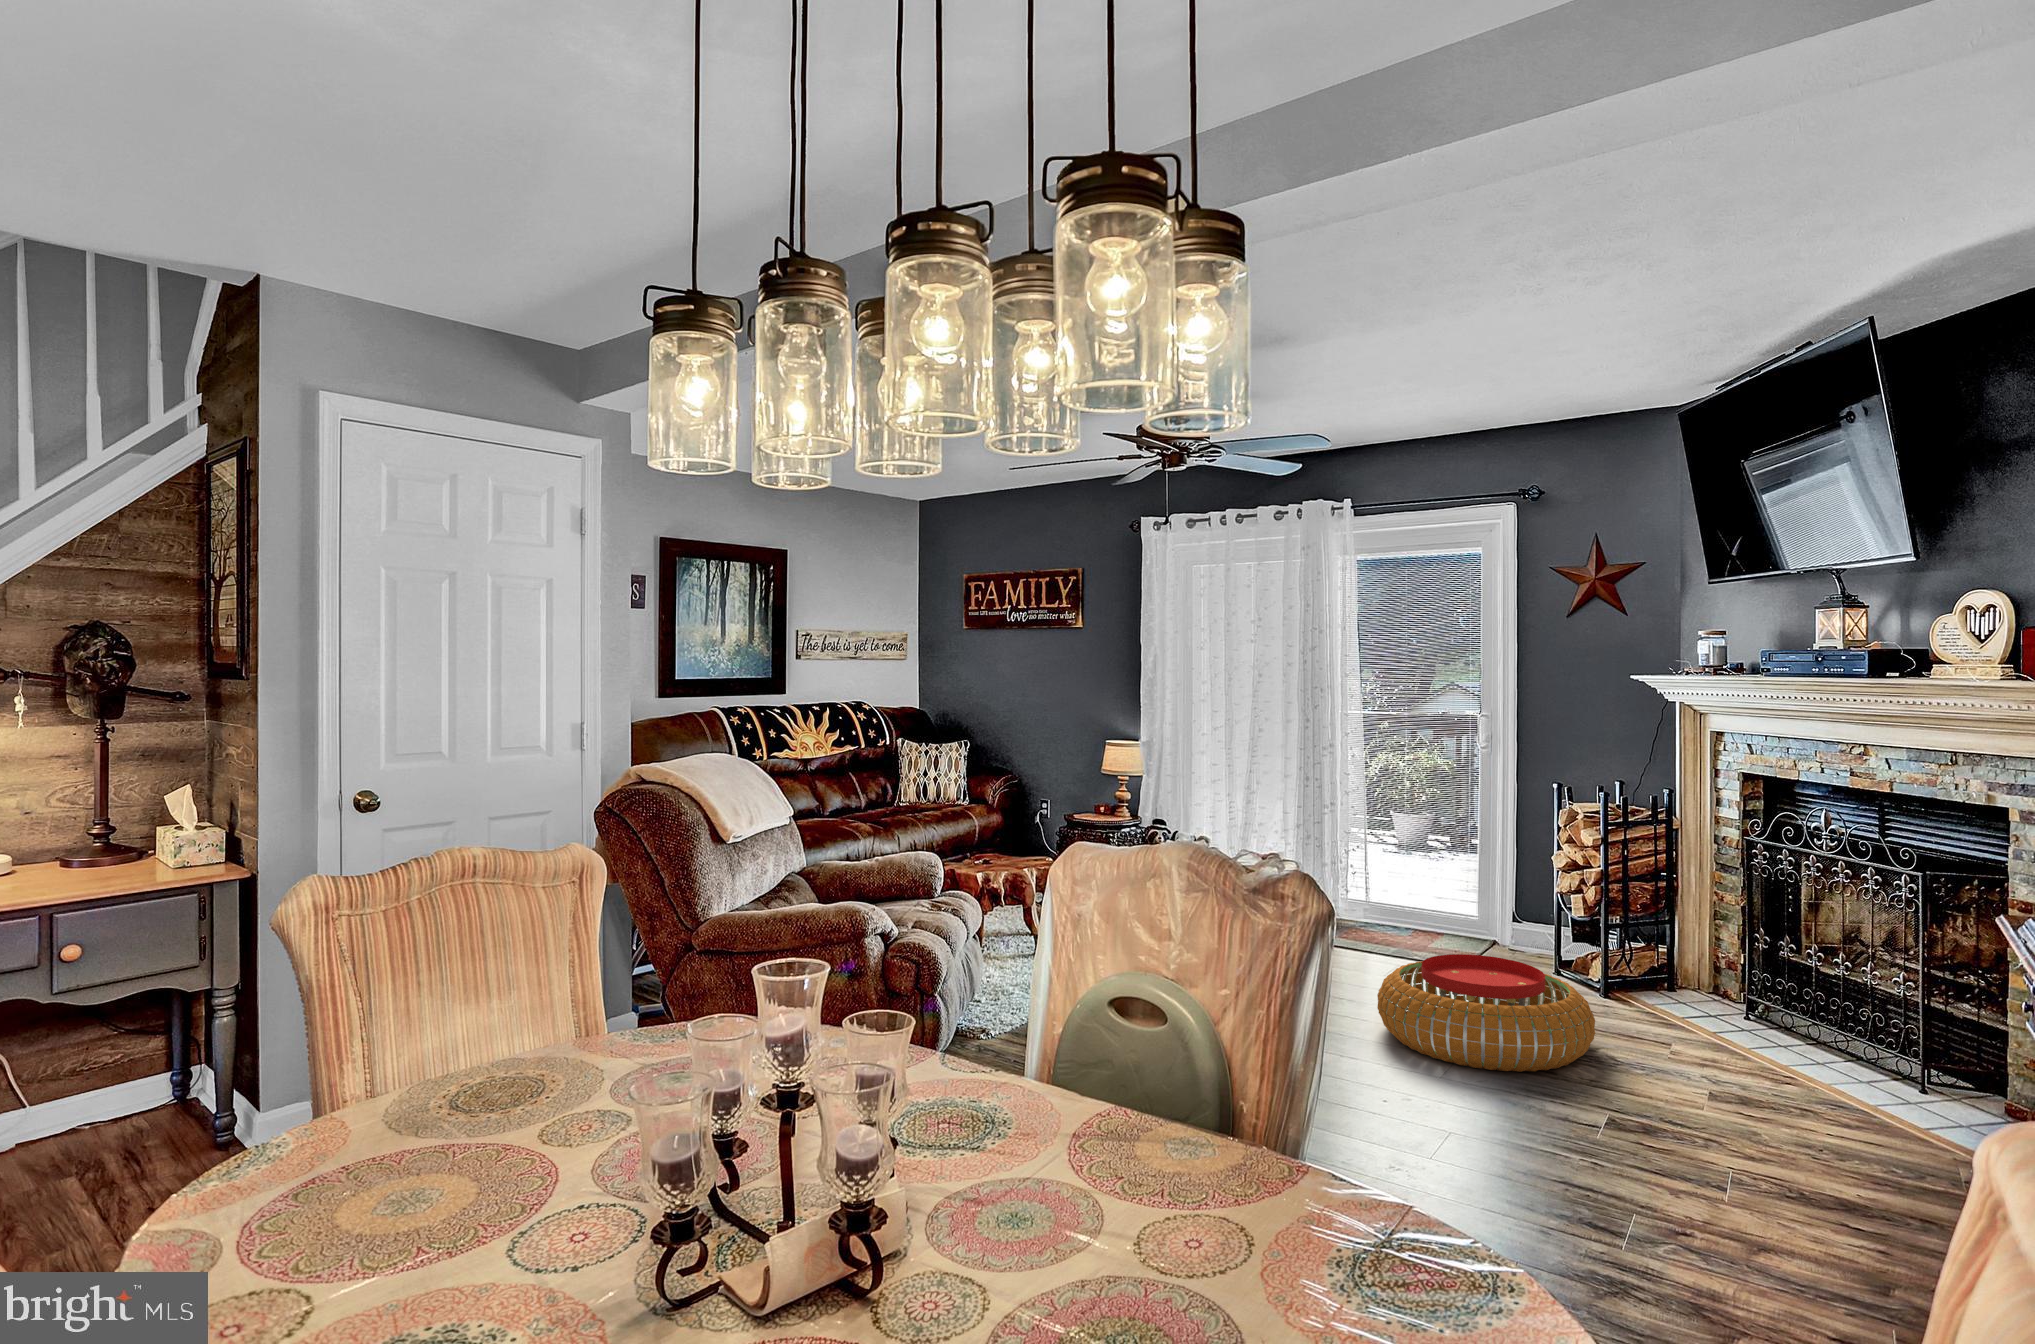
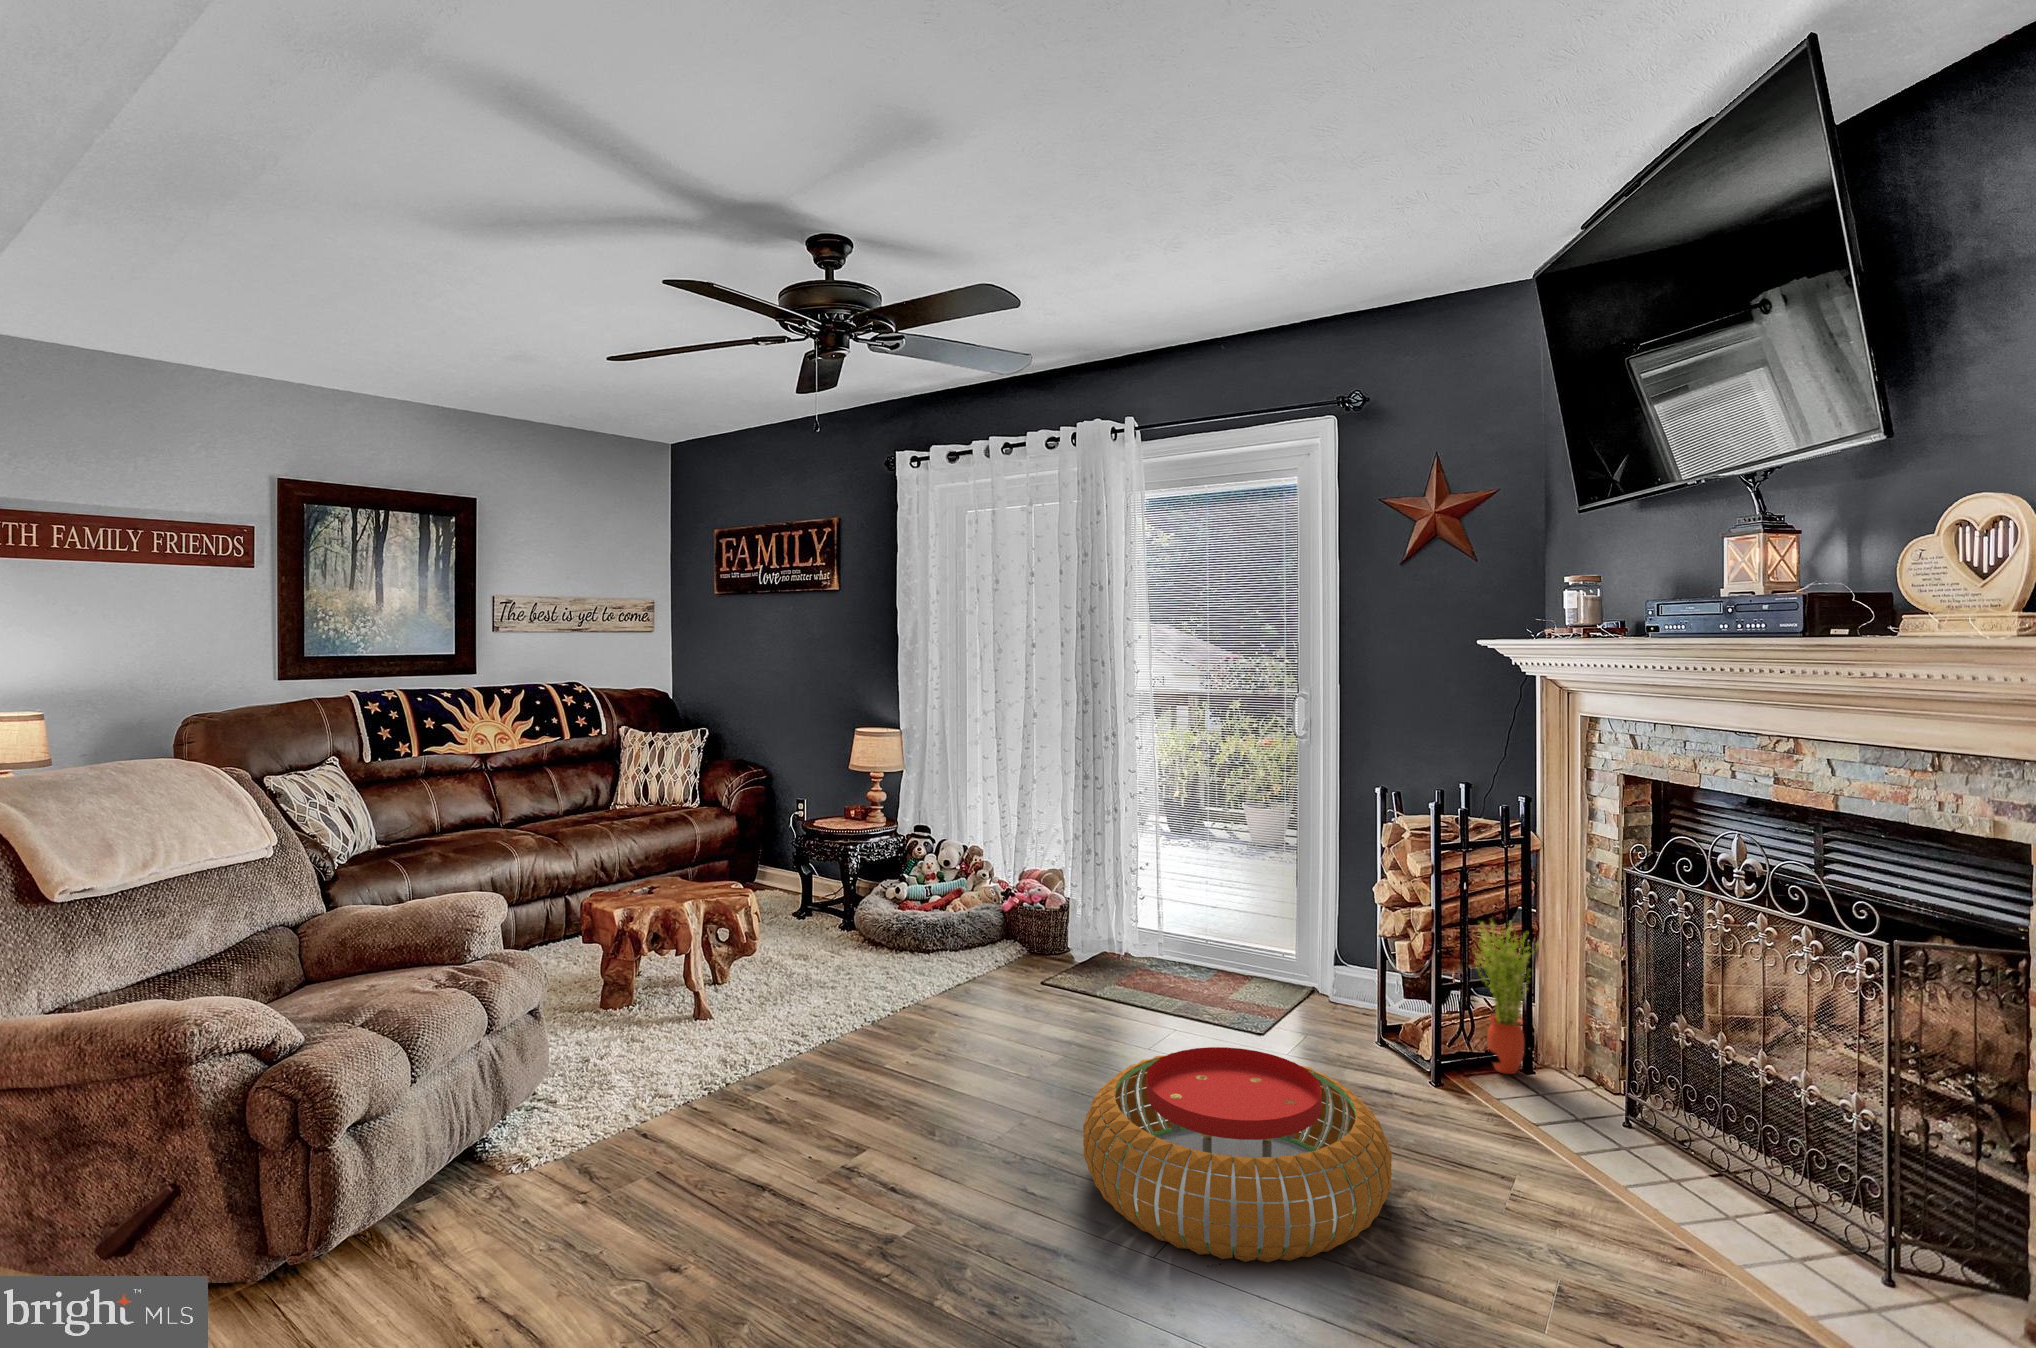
potted plant: none [1633,878,1684,991] -> present [1474,920,1541,1074]

